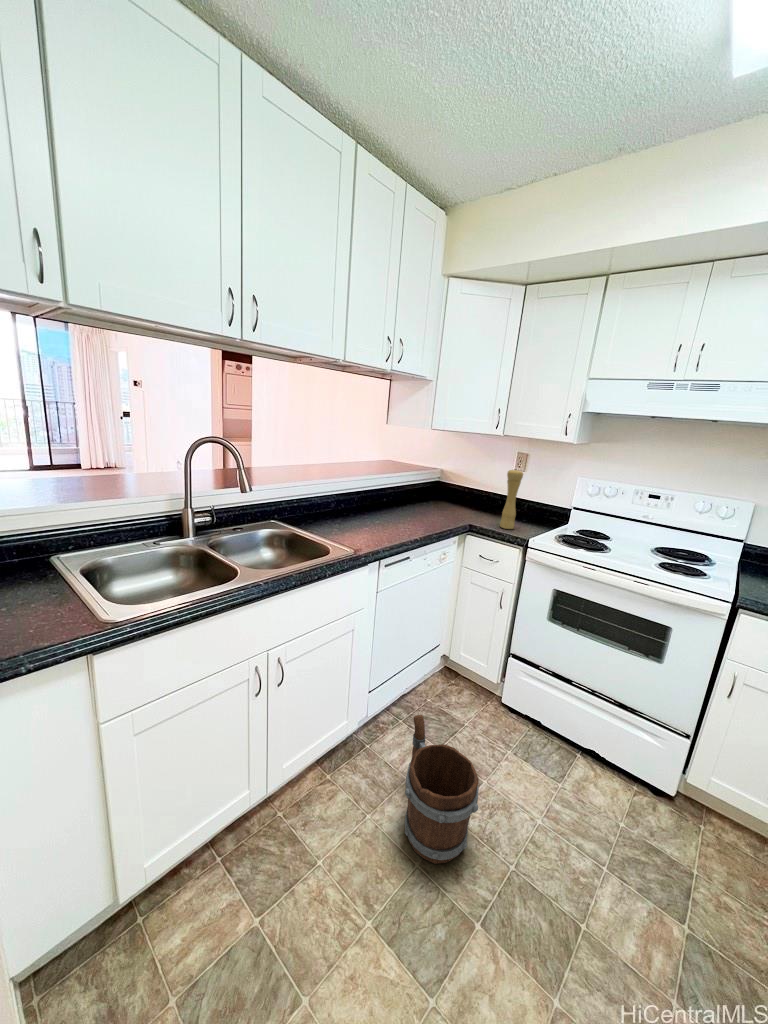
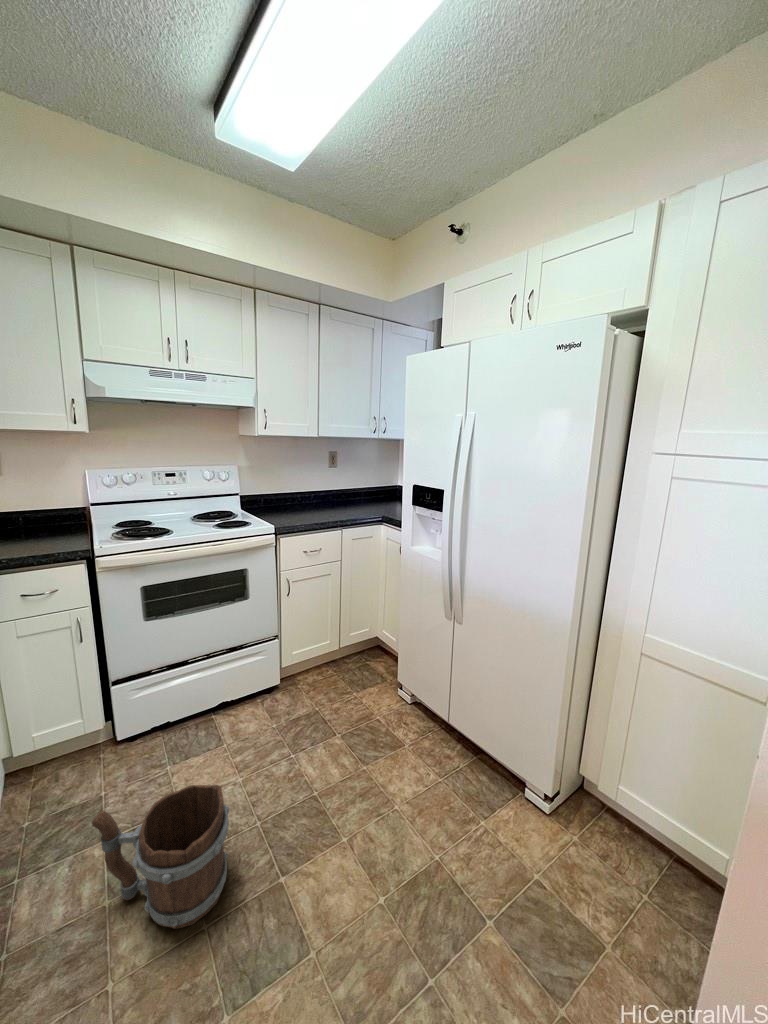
pepper mill: present [500,469,523,529] -> none [19,472,54,550]

